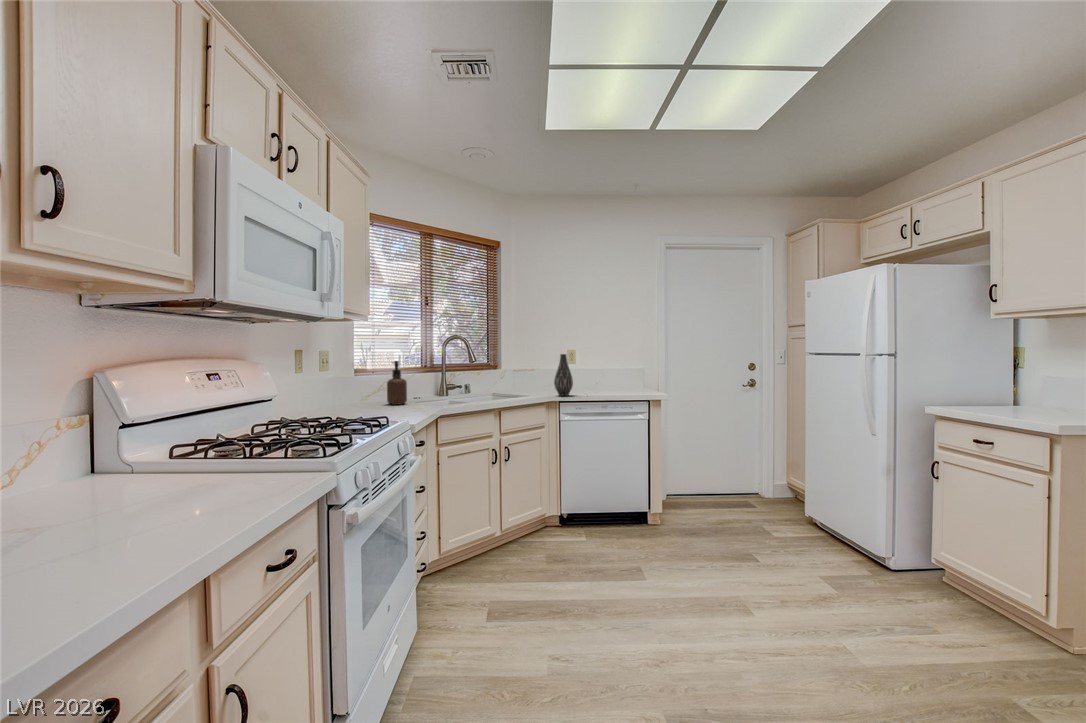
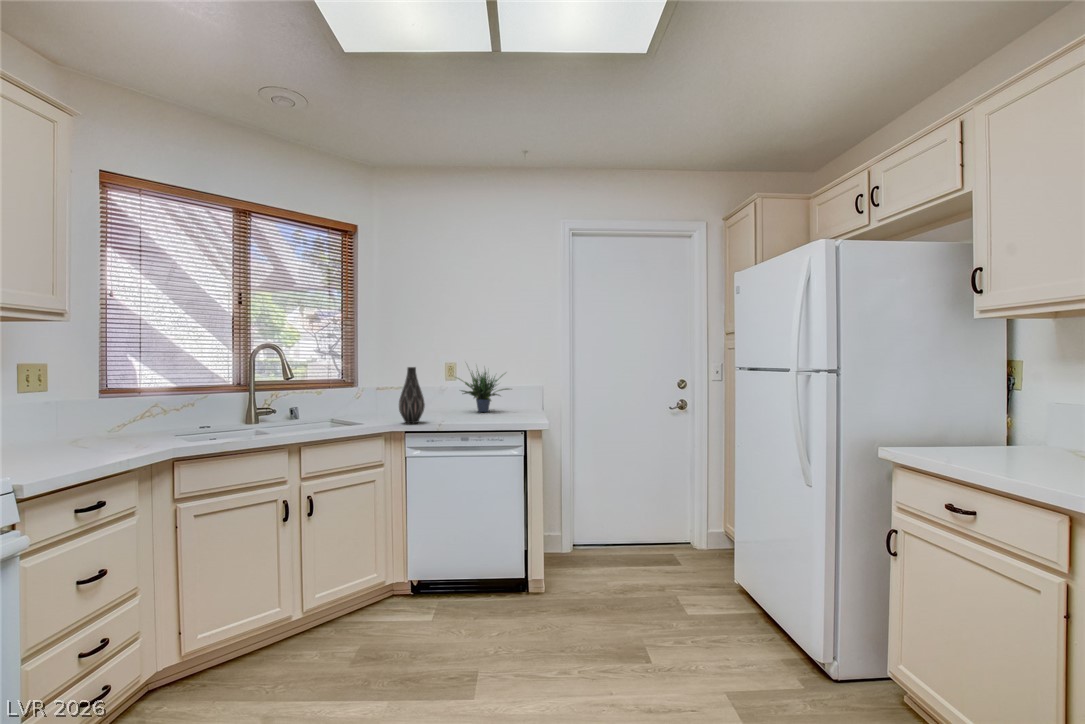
potted plant: none [576,348,624,390] -> present [458,370,509,412]
soap dispenser: present [387,361,407,405] -> none [122,377,158,440]

